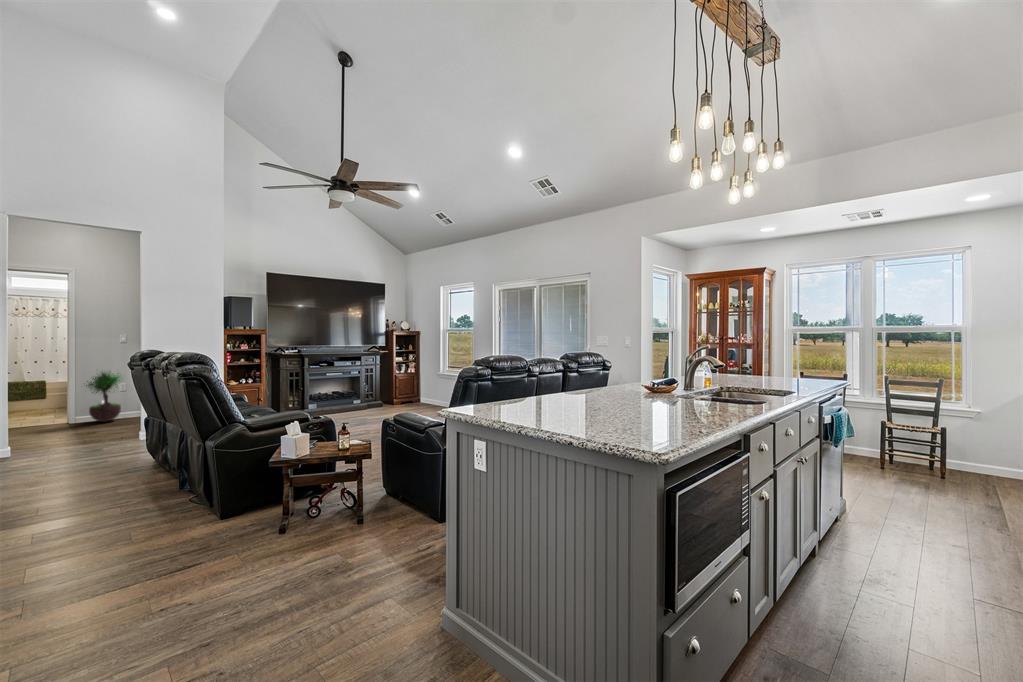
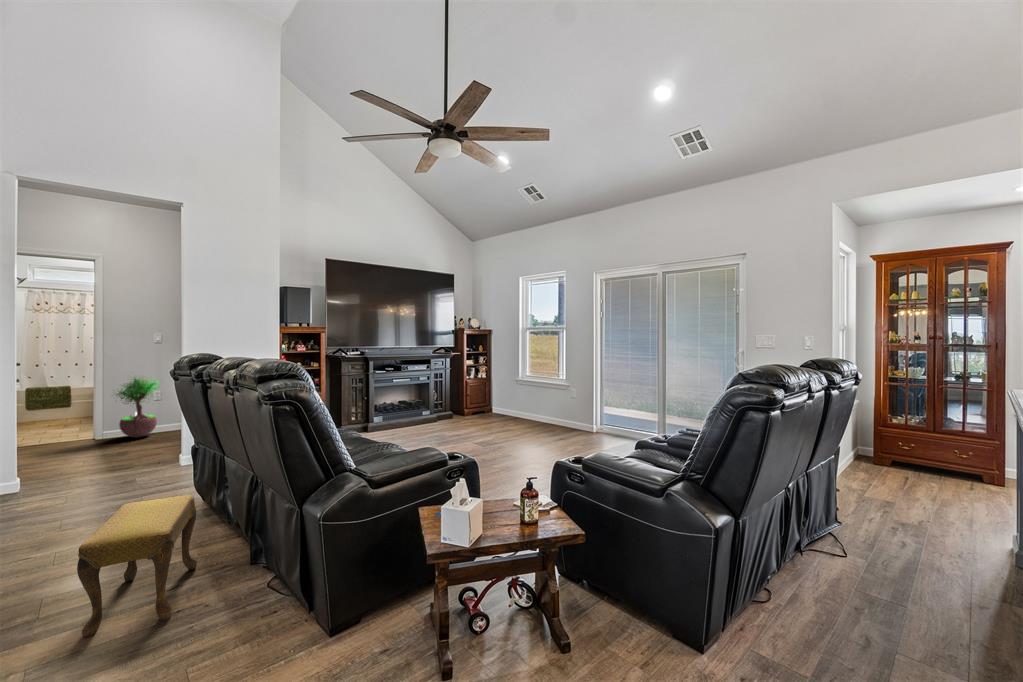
footstool: none [69,443,145,519] -> present [77,495,197,638]

